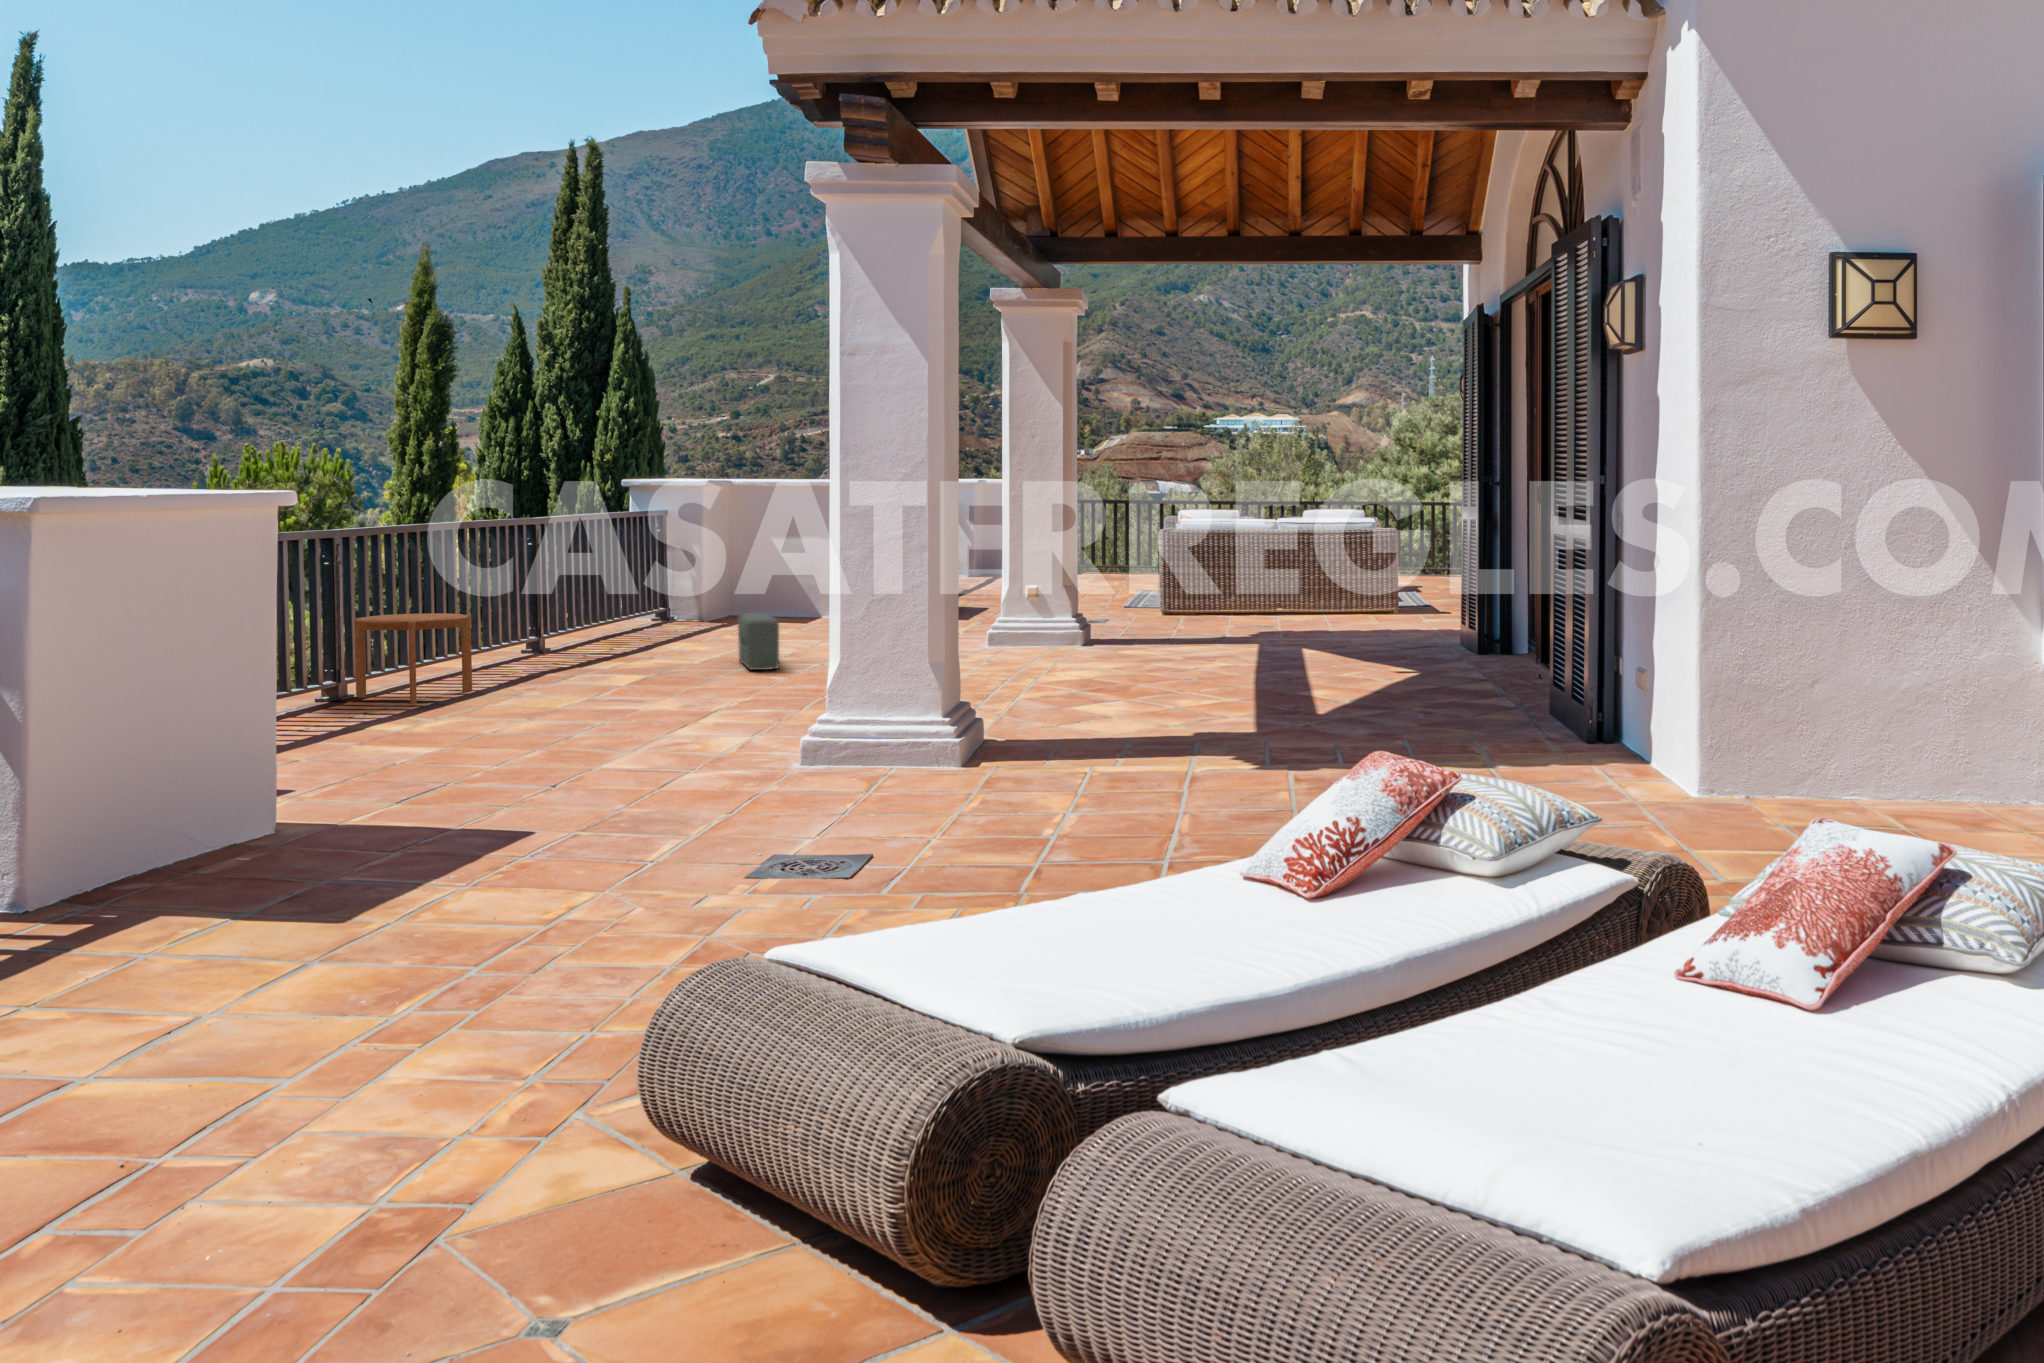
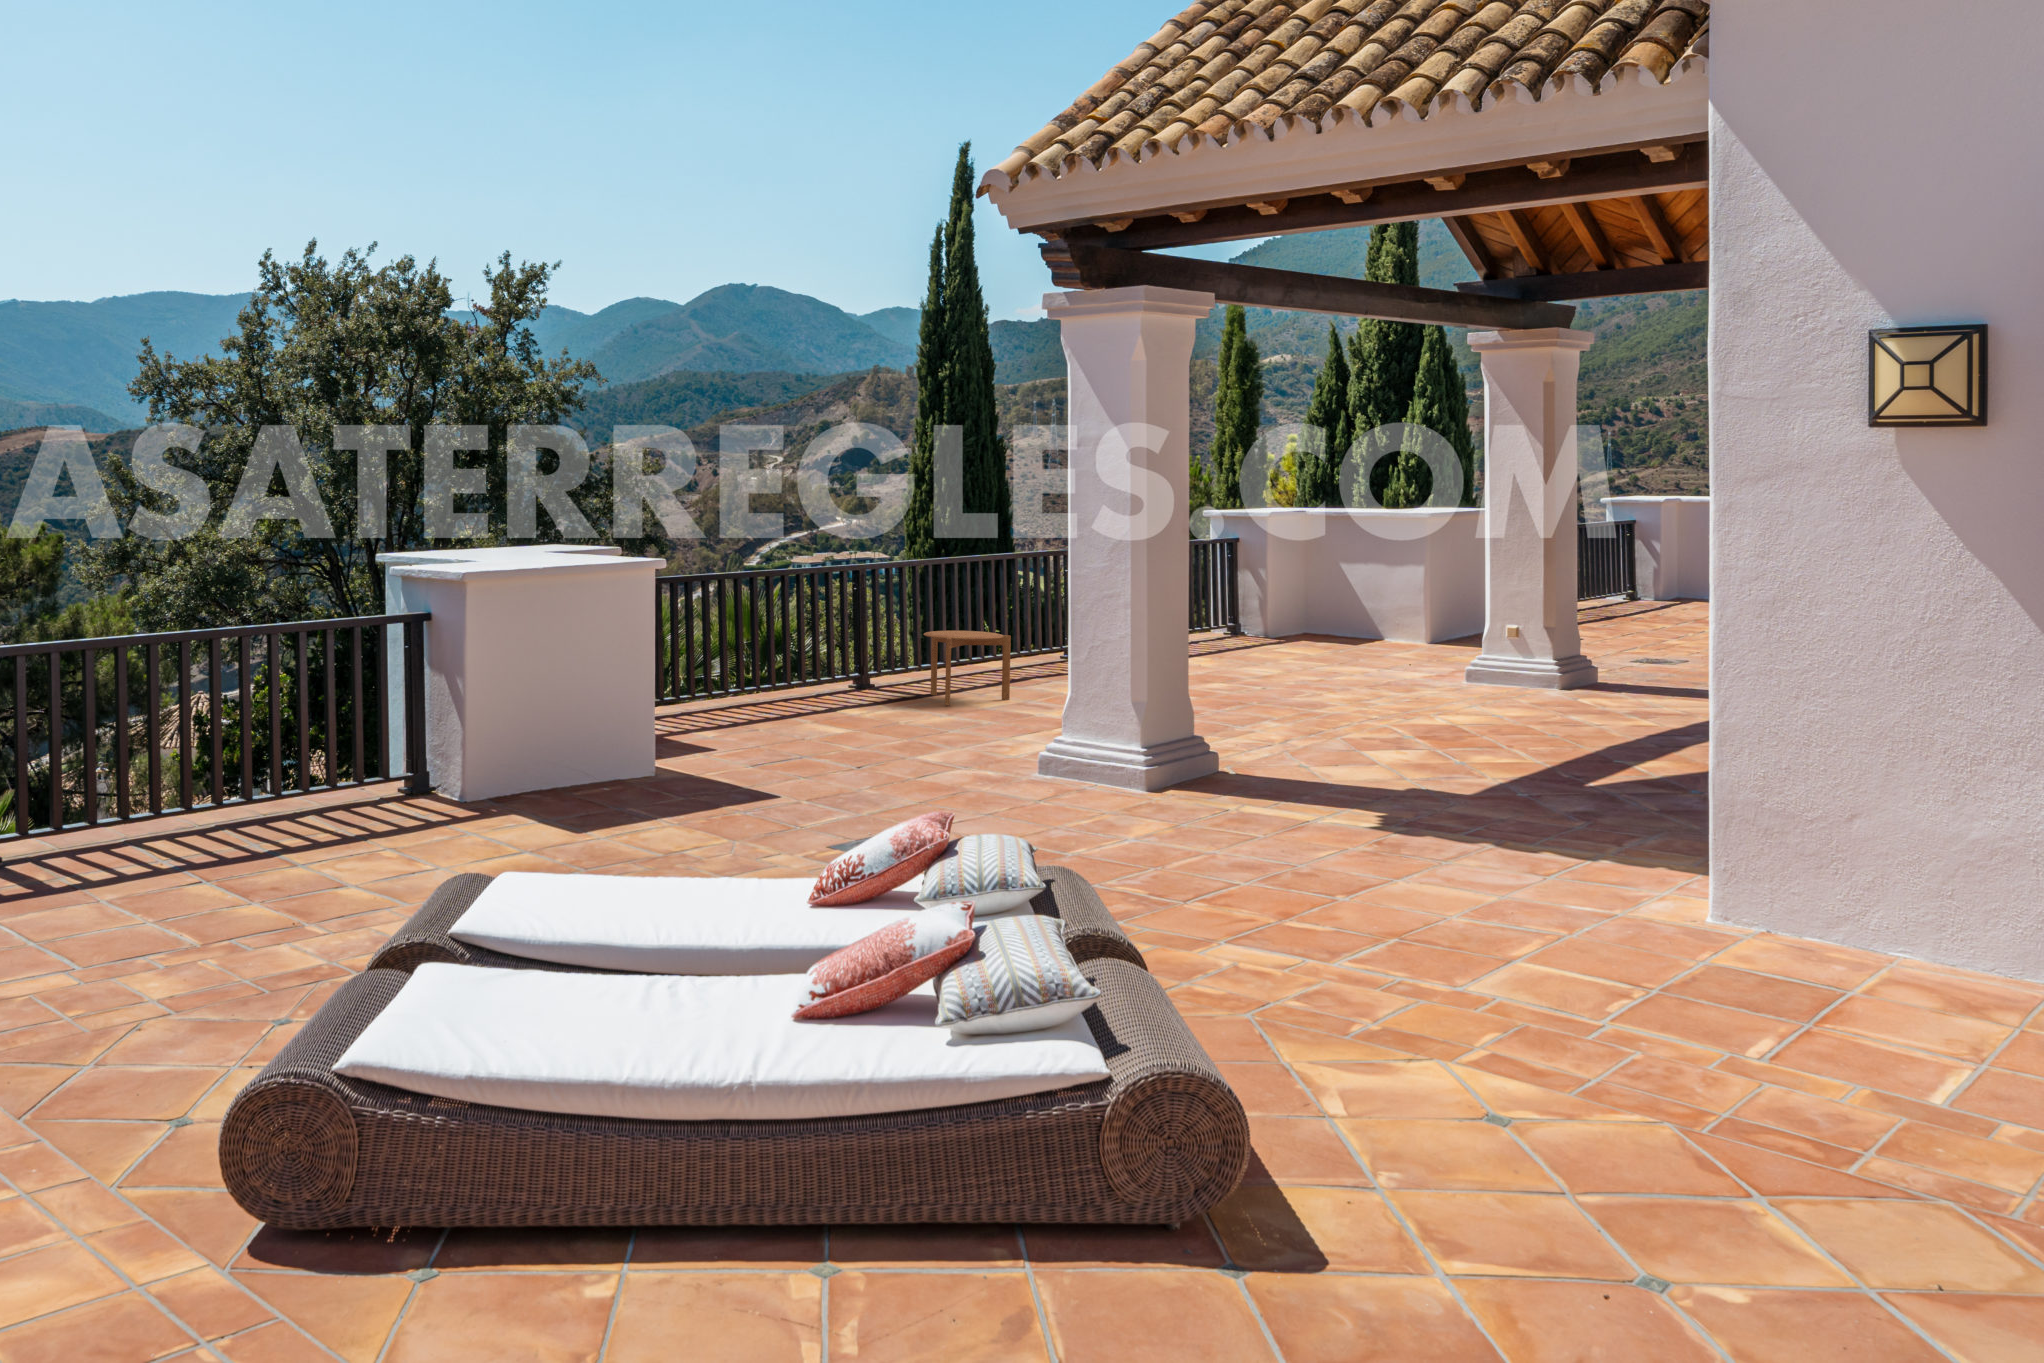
pouf: present [738,613,779,670] -> none [1247,654,1296,711]

